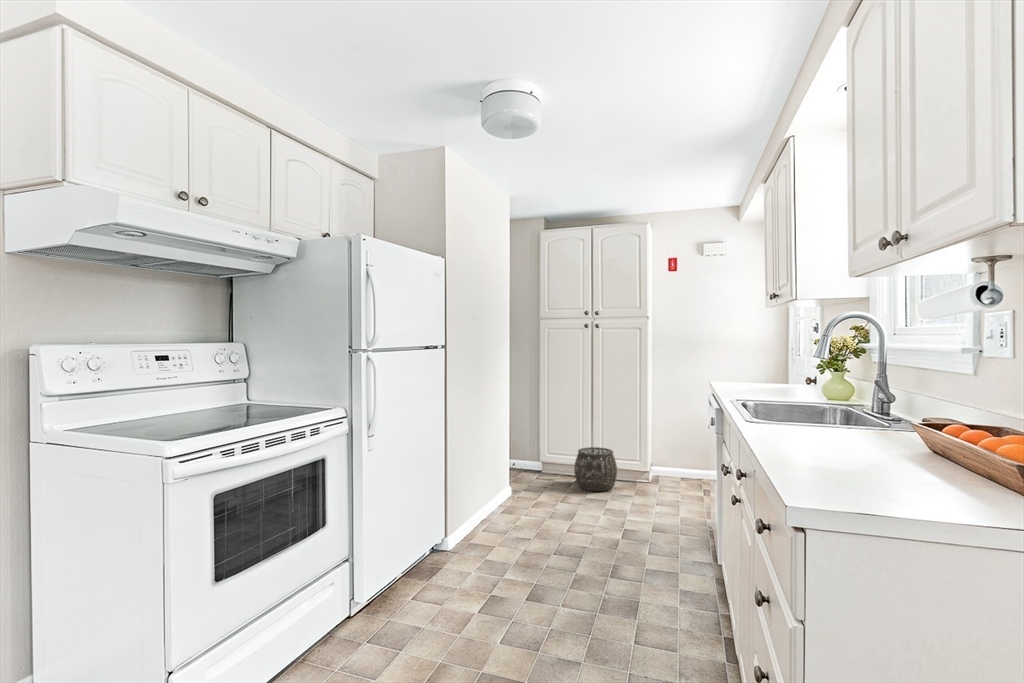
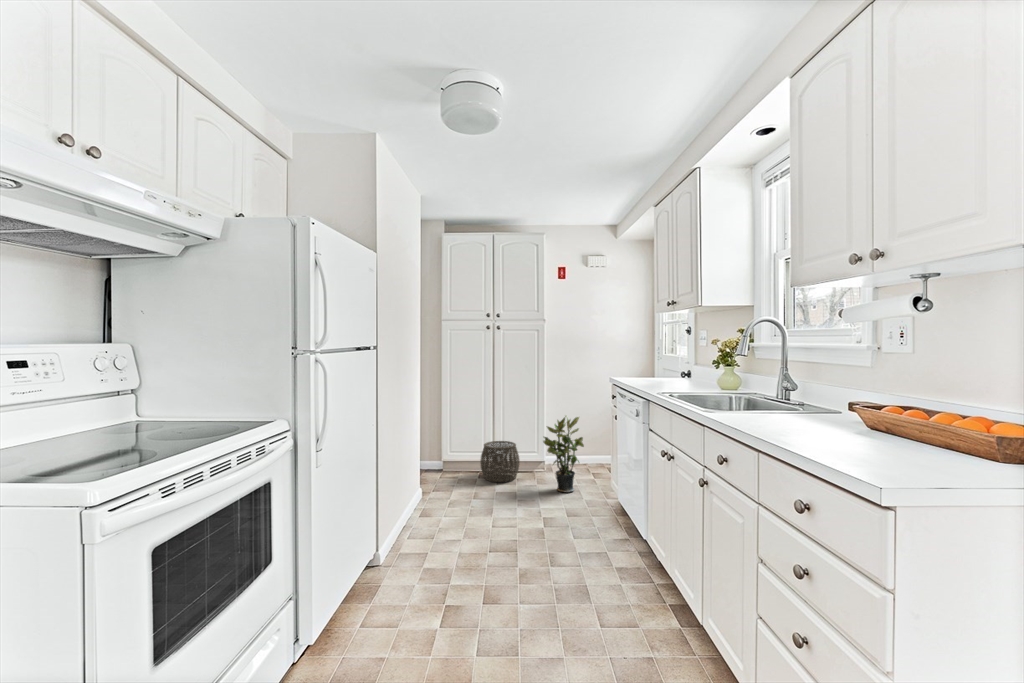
potted plant: none [637,422,684,509] -> present [543,416,584,493]

